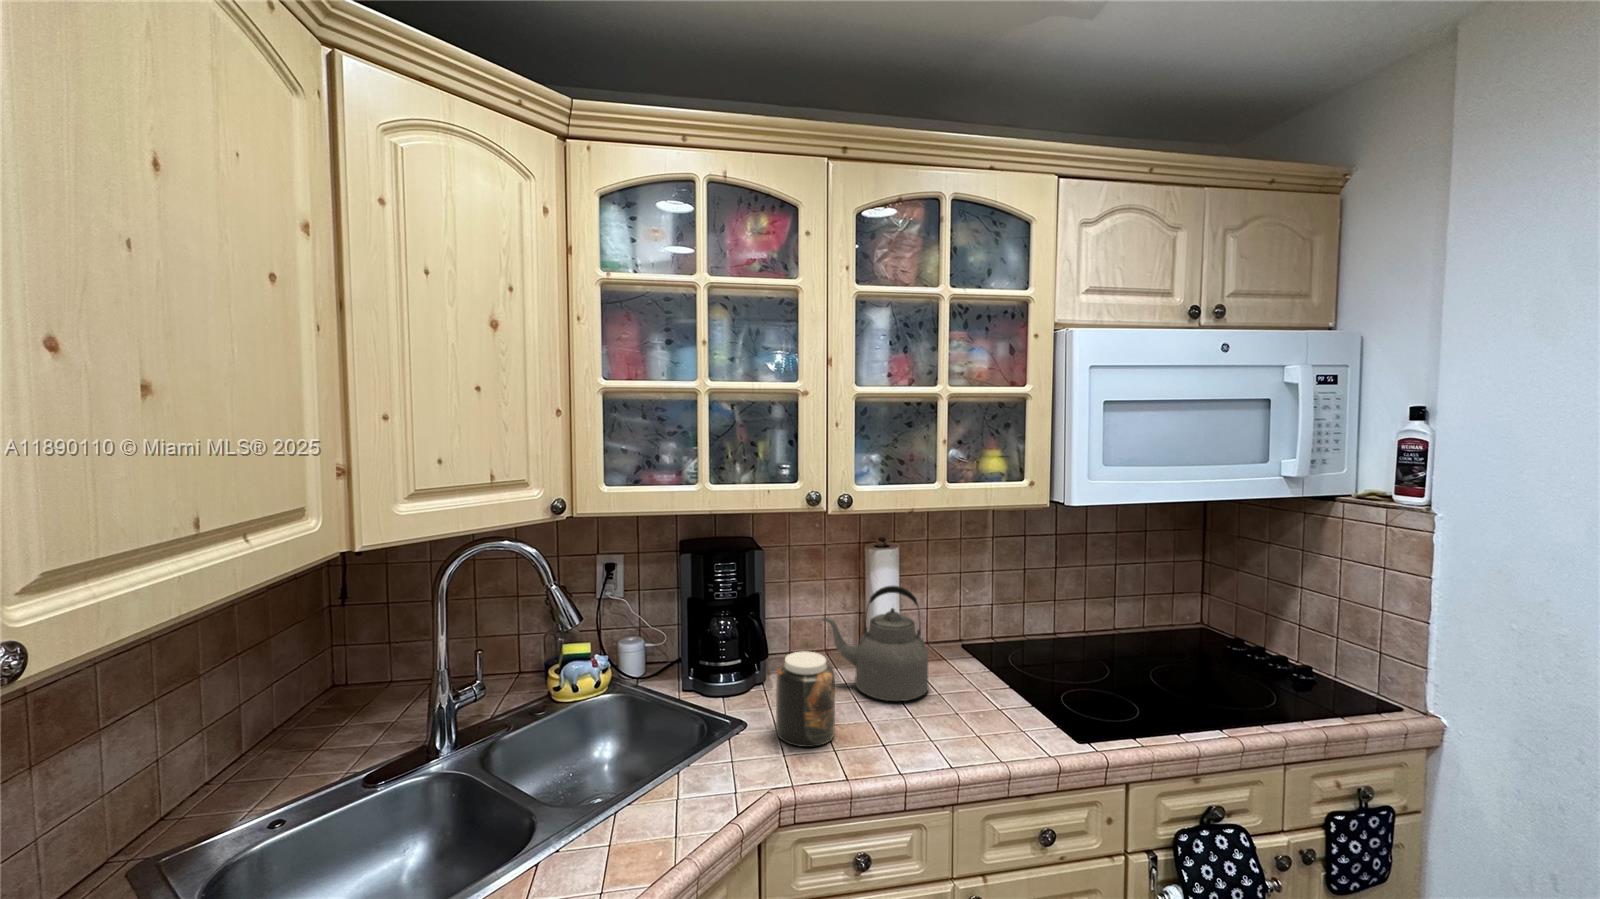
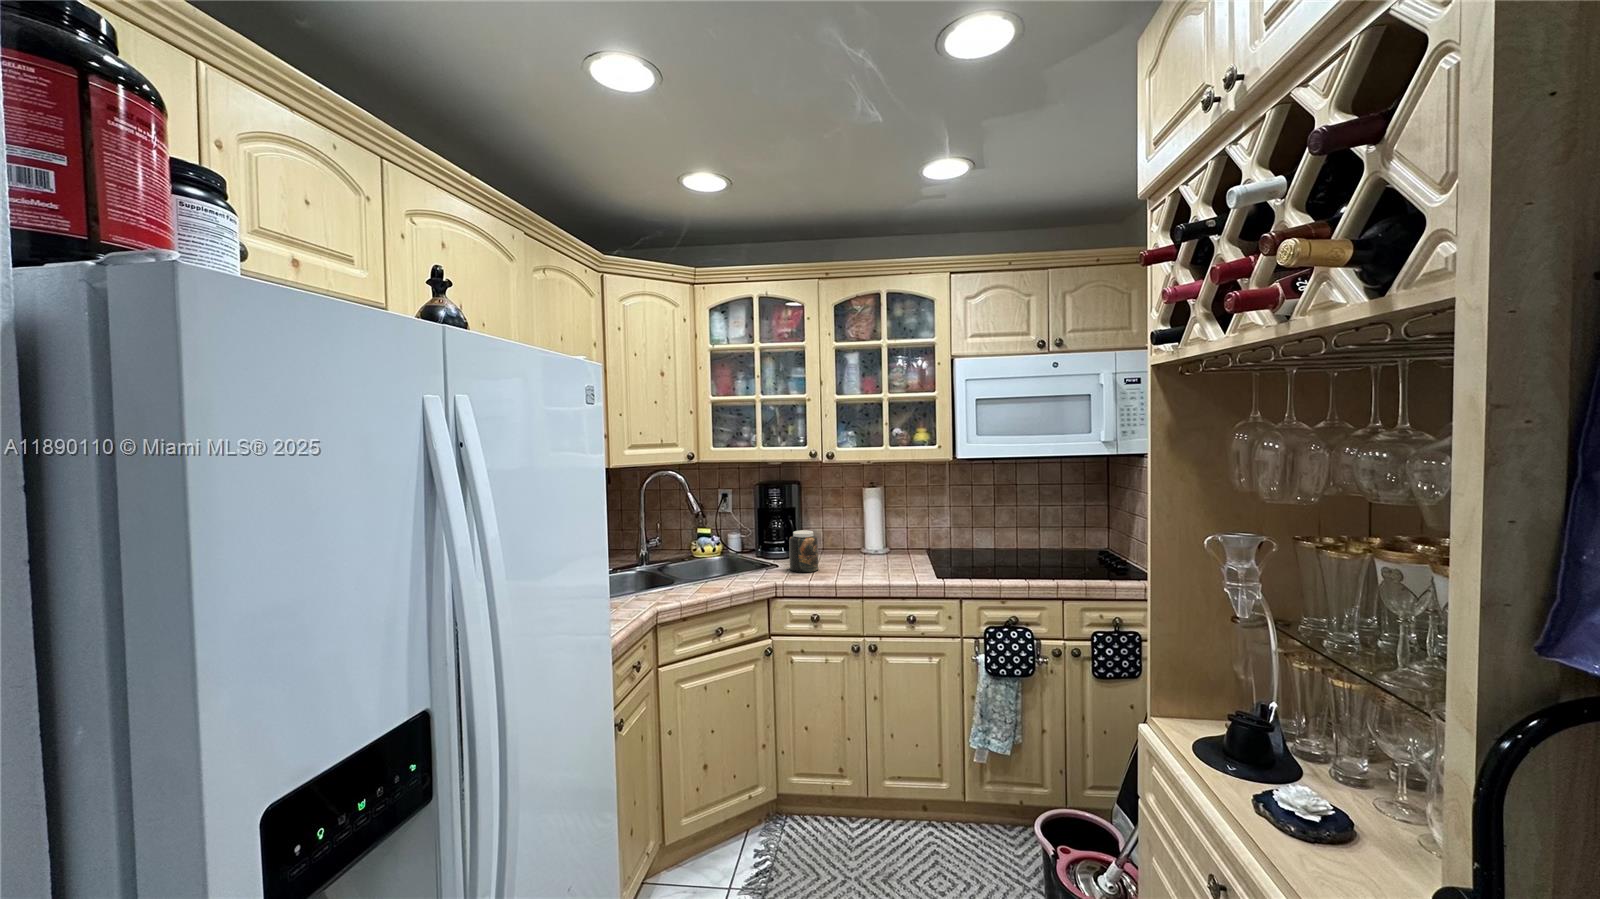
kettle: present [822,586,928,701] -> none [829,504,886,564]

